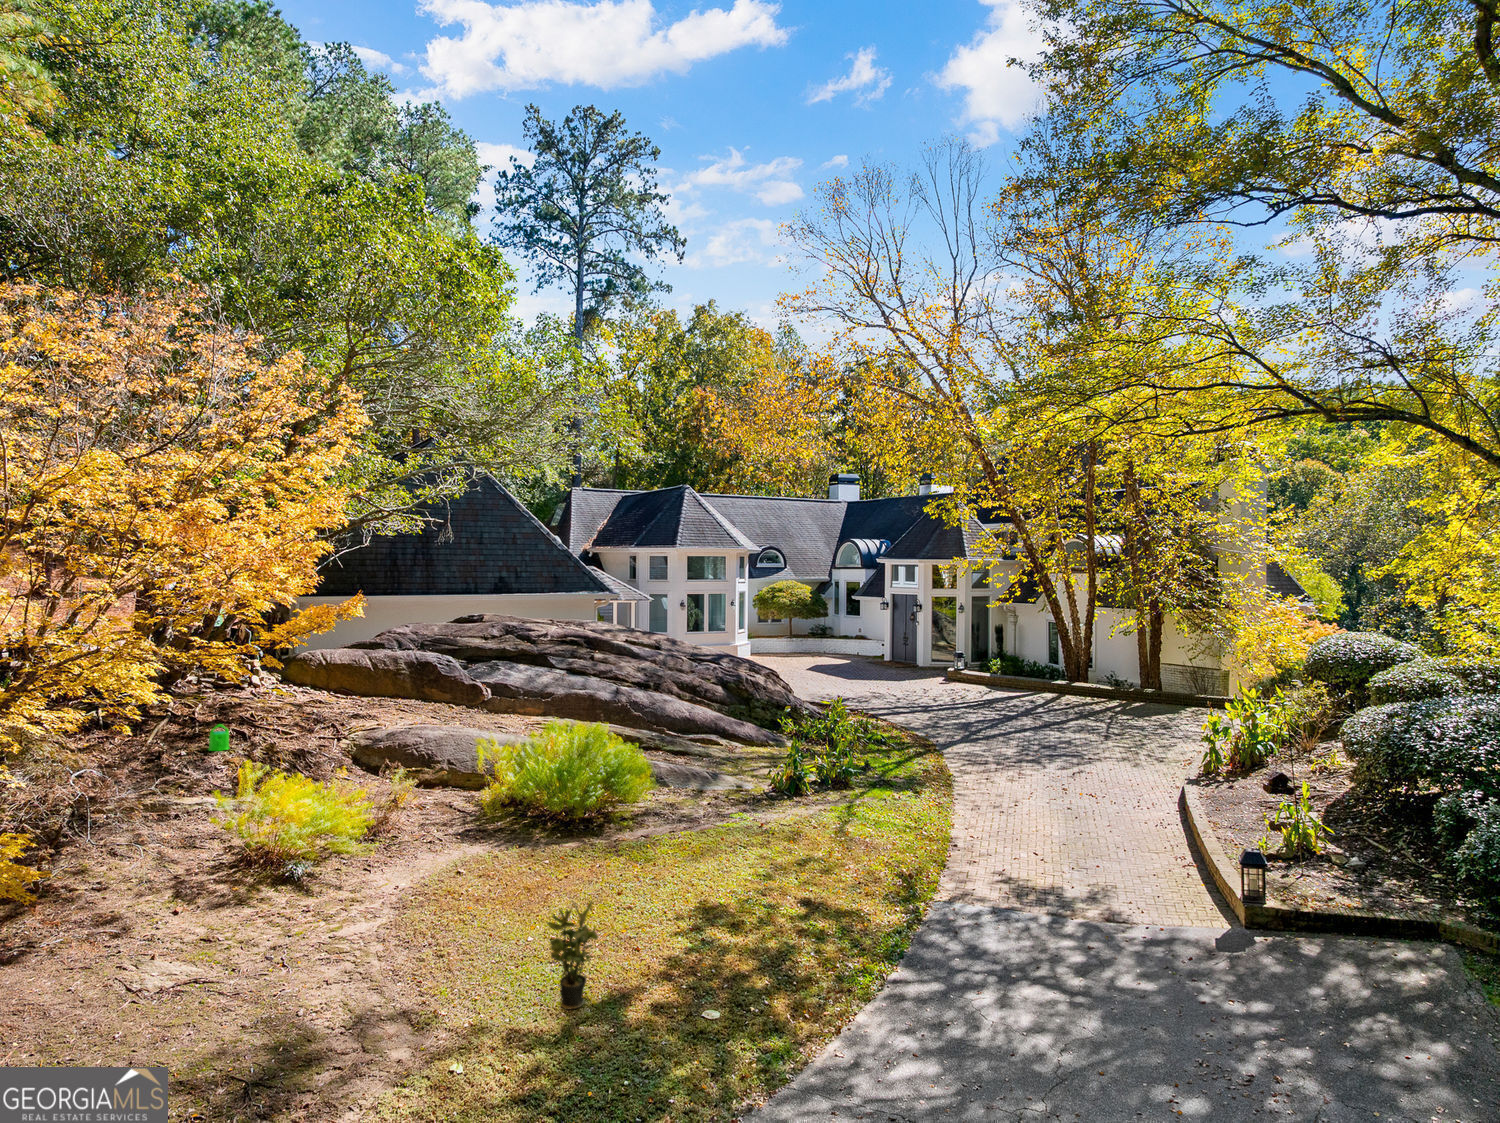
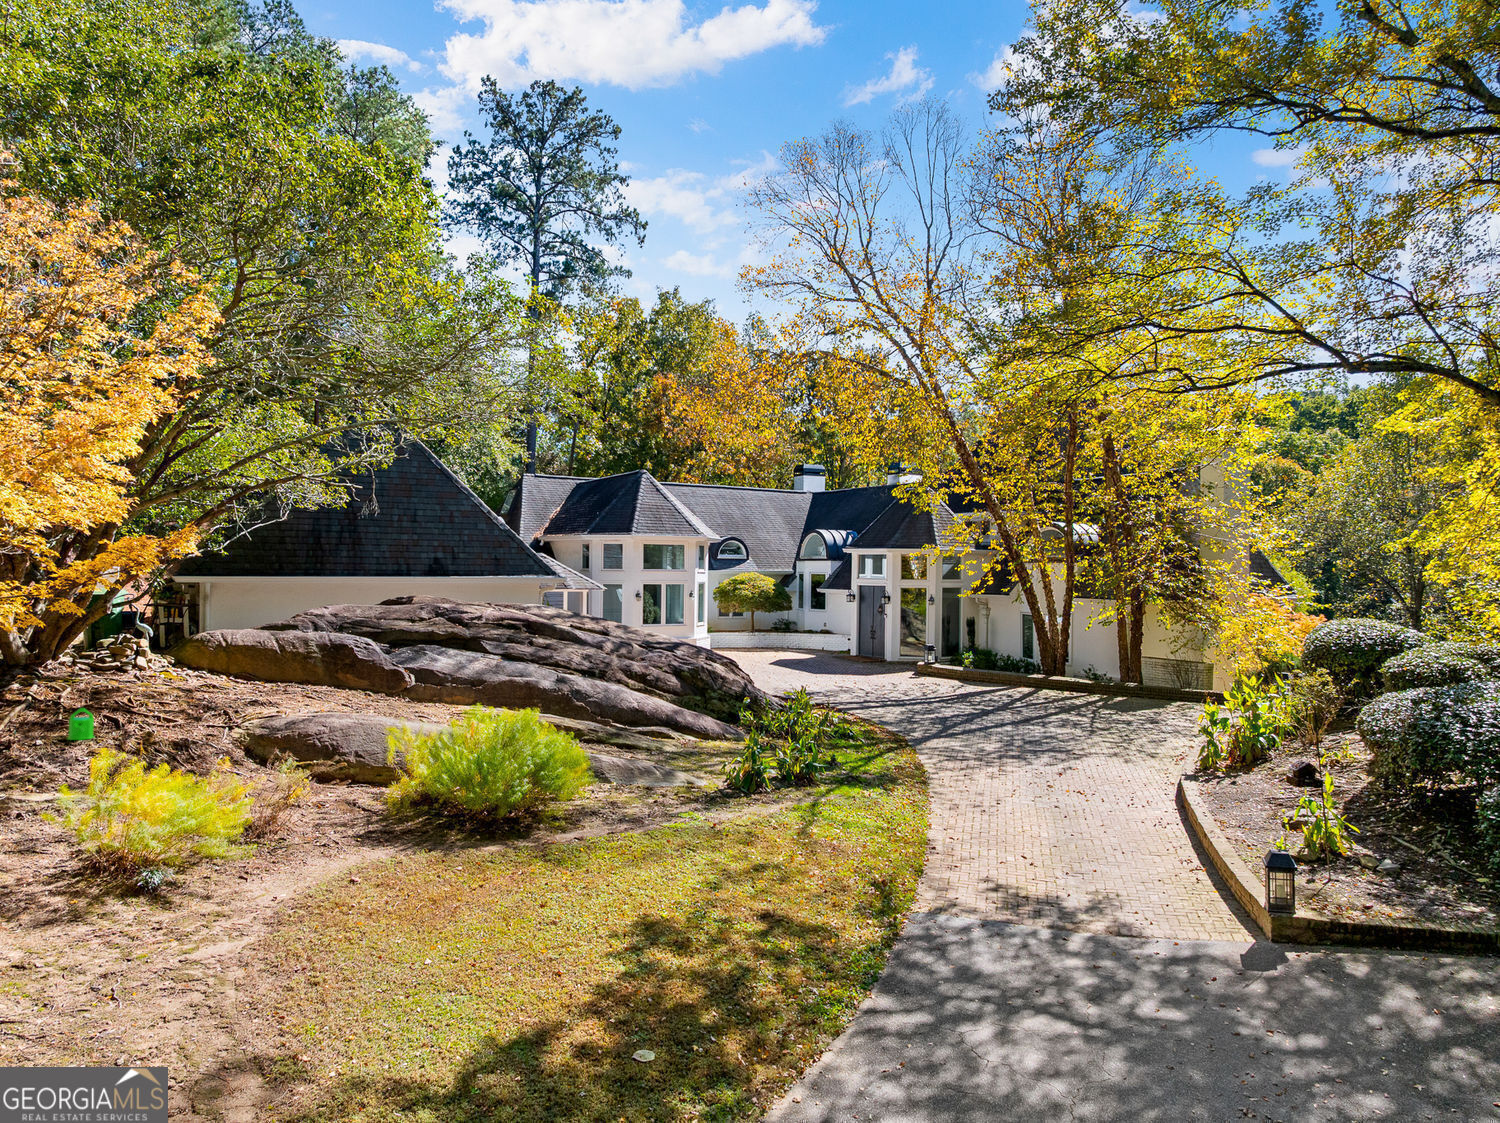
potted plant: present [547,901,598,1009] -> none [439,916,507,1057]

